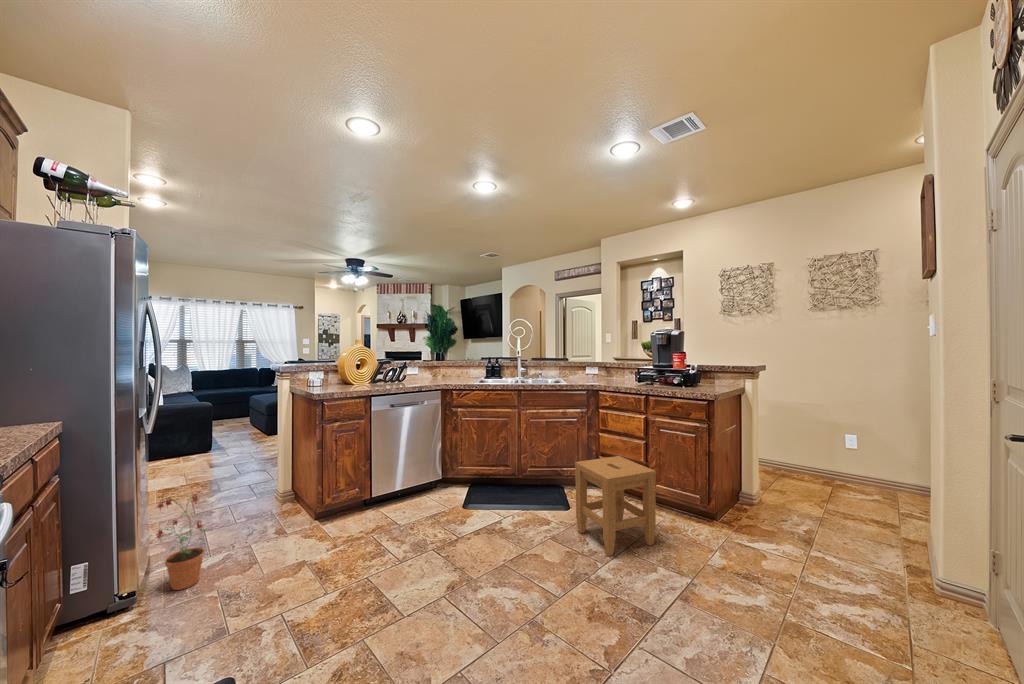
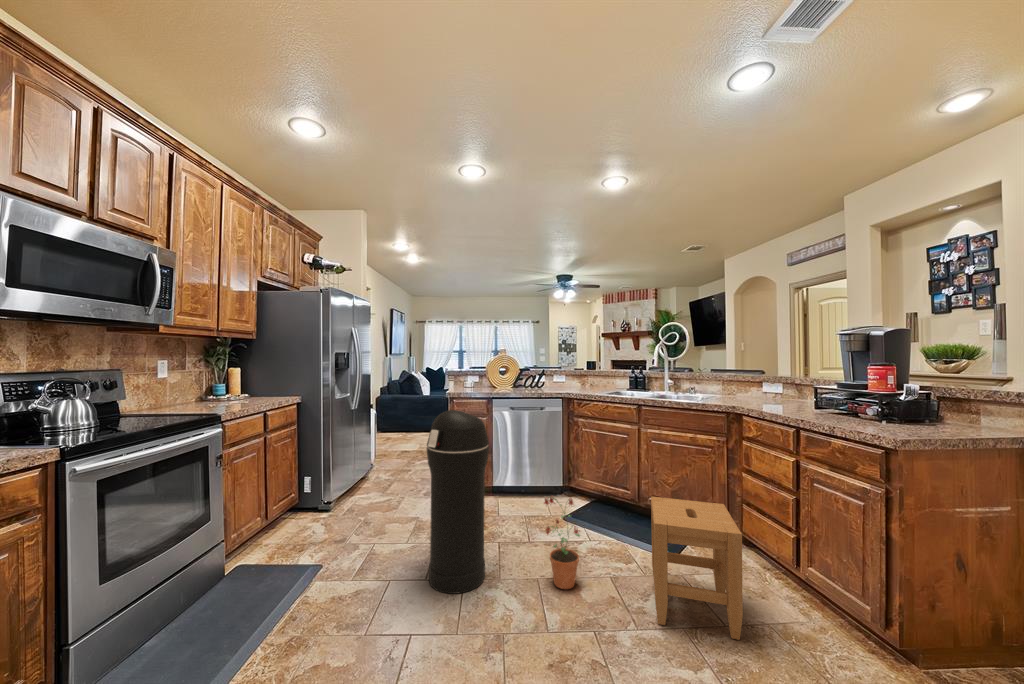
trash can: none [393,411,464,615] -> present [427,410,489,594]
potted plant: present [156,495,206,590] -> present [544,496,580,589]

